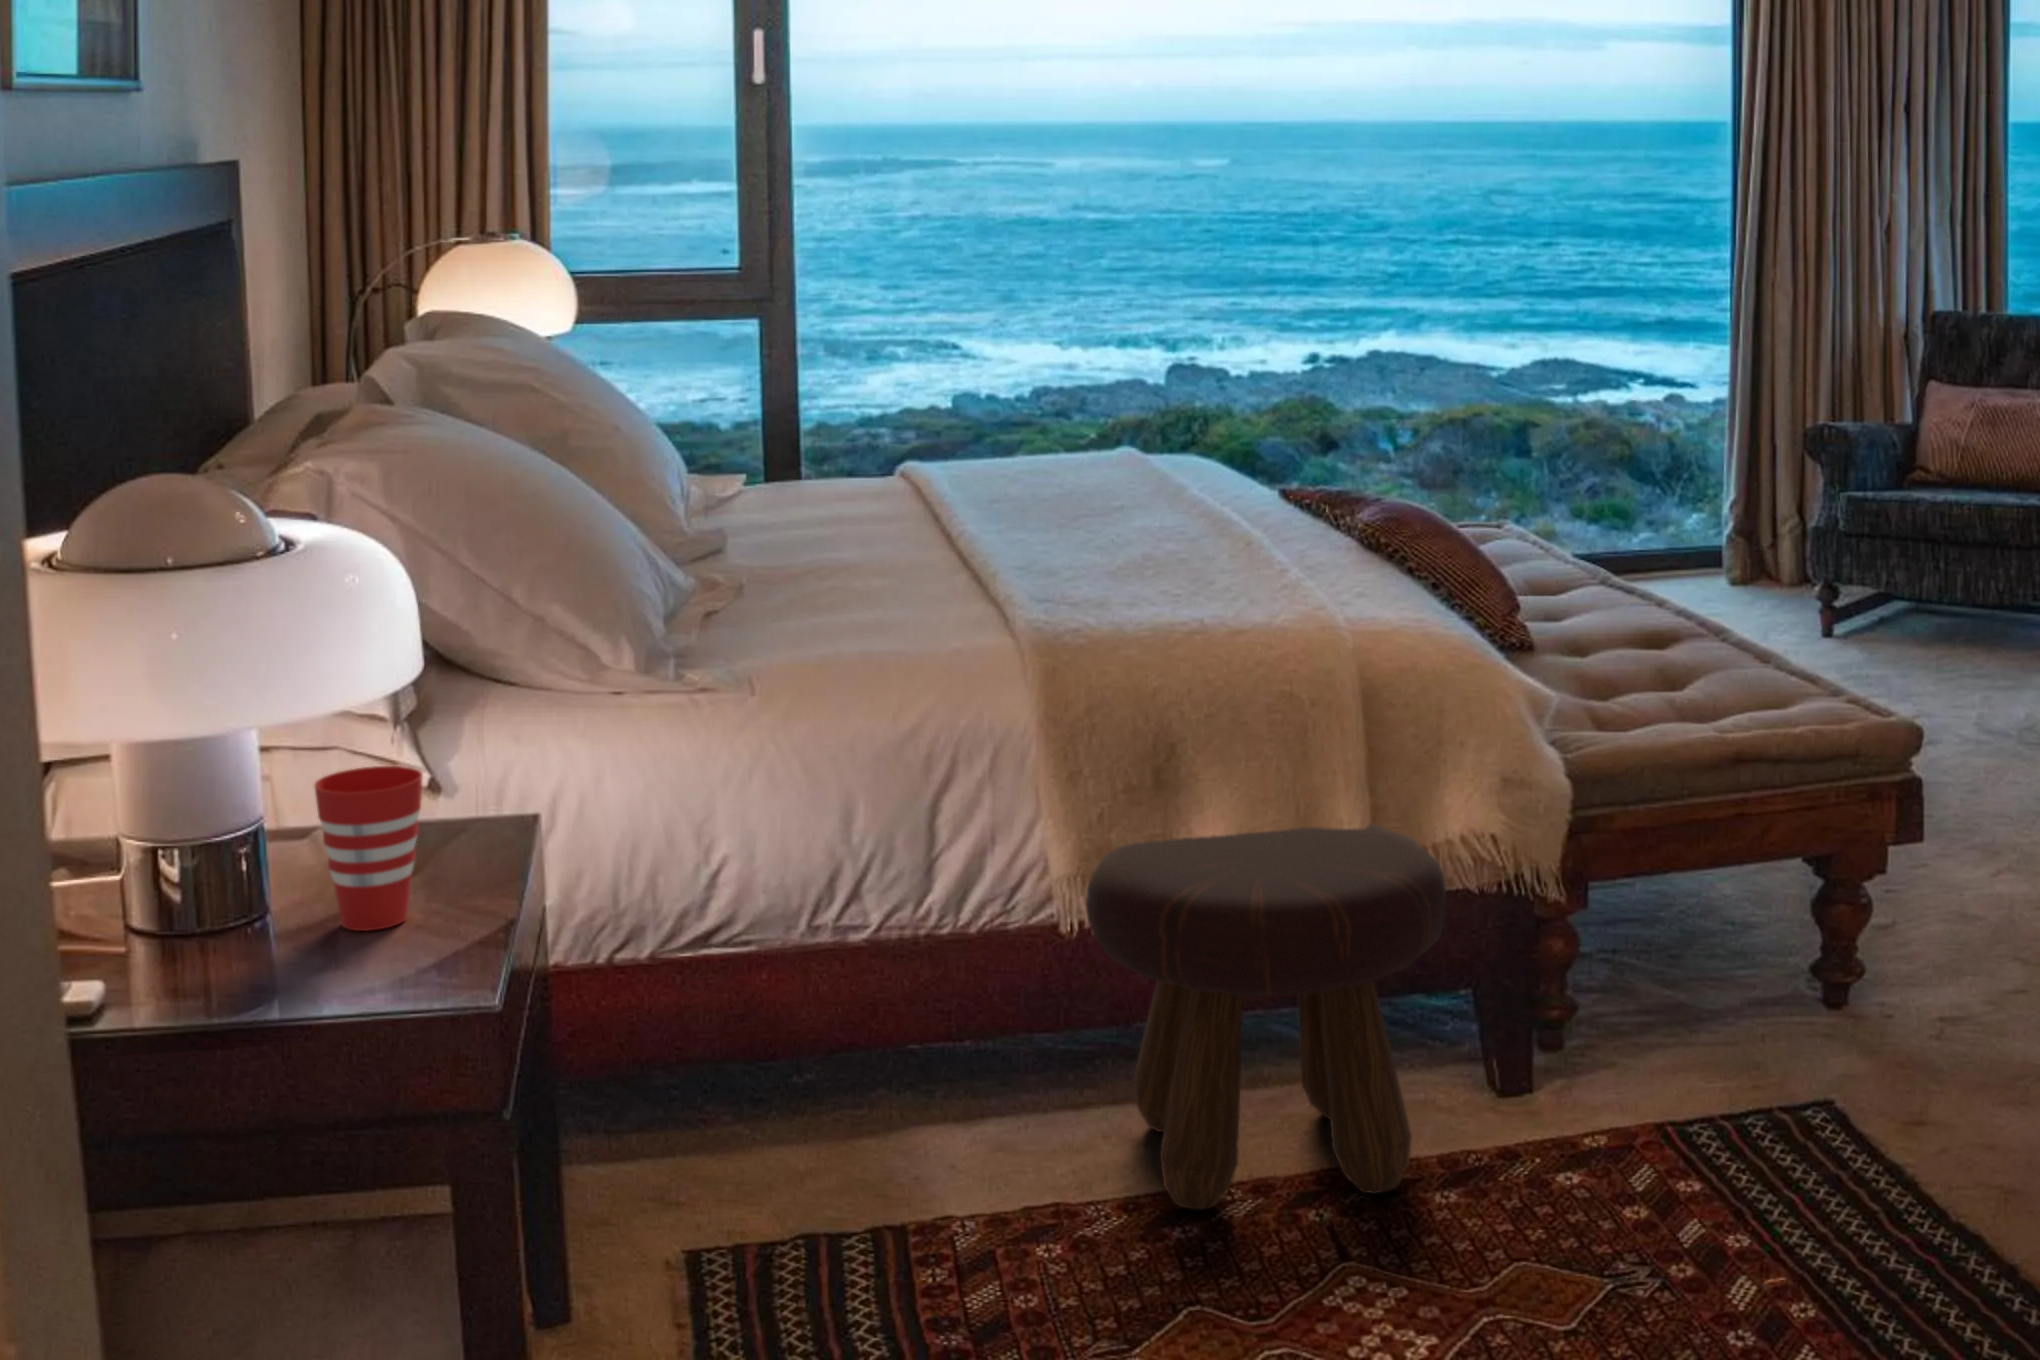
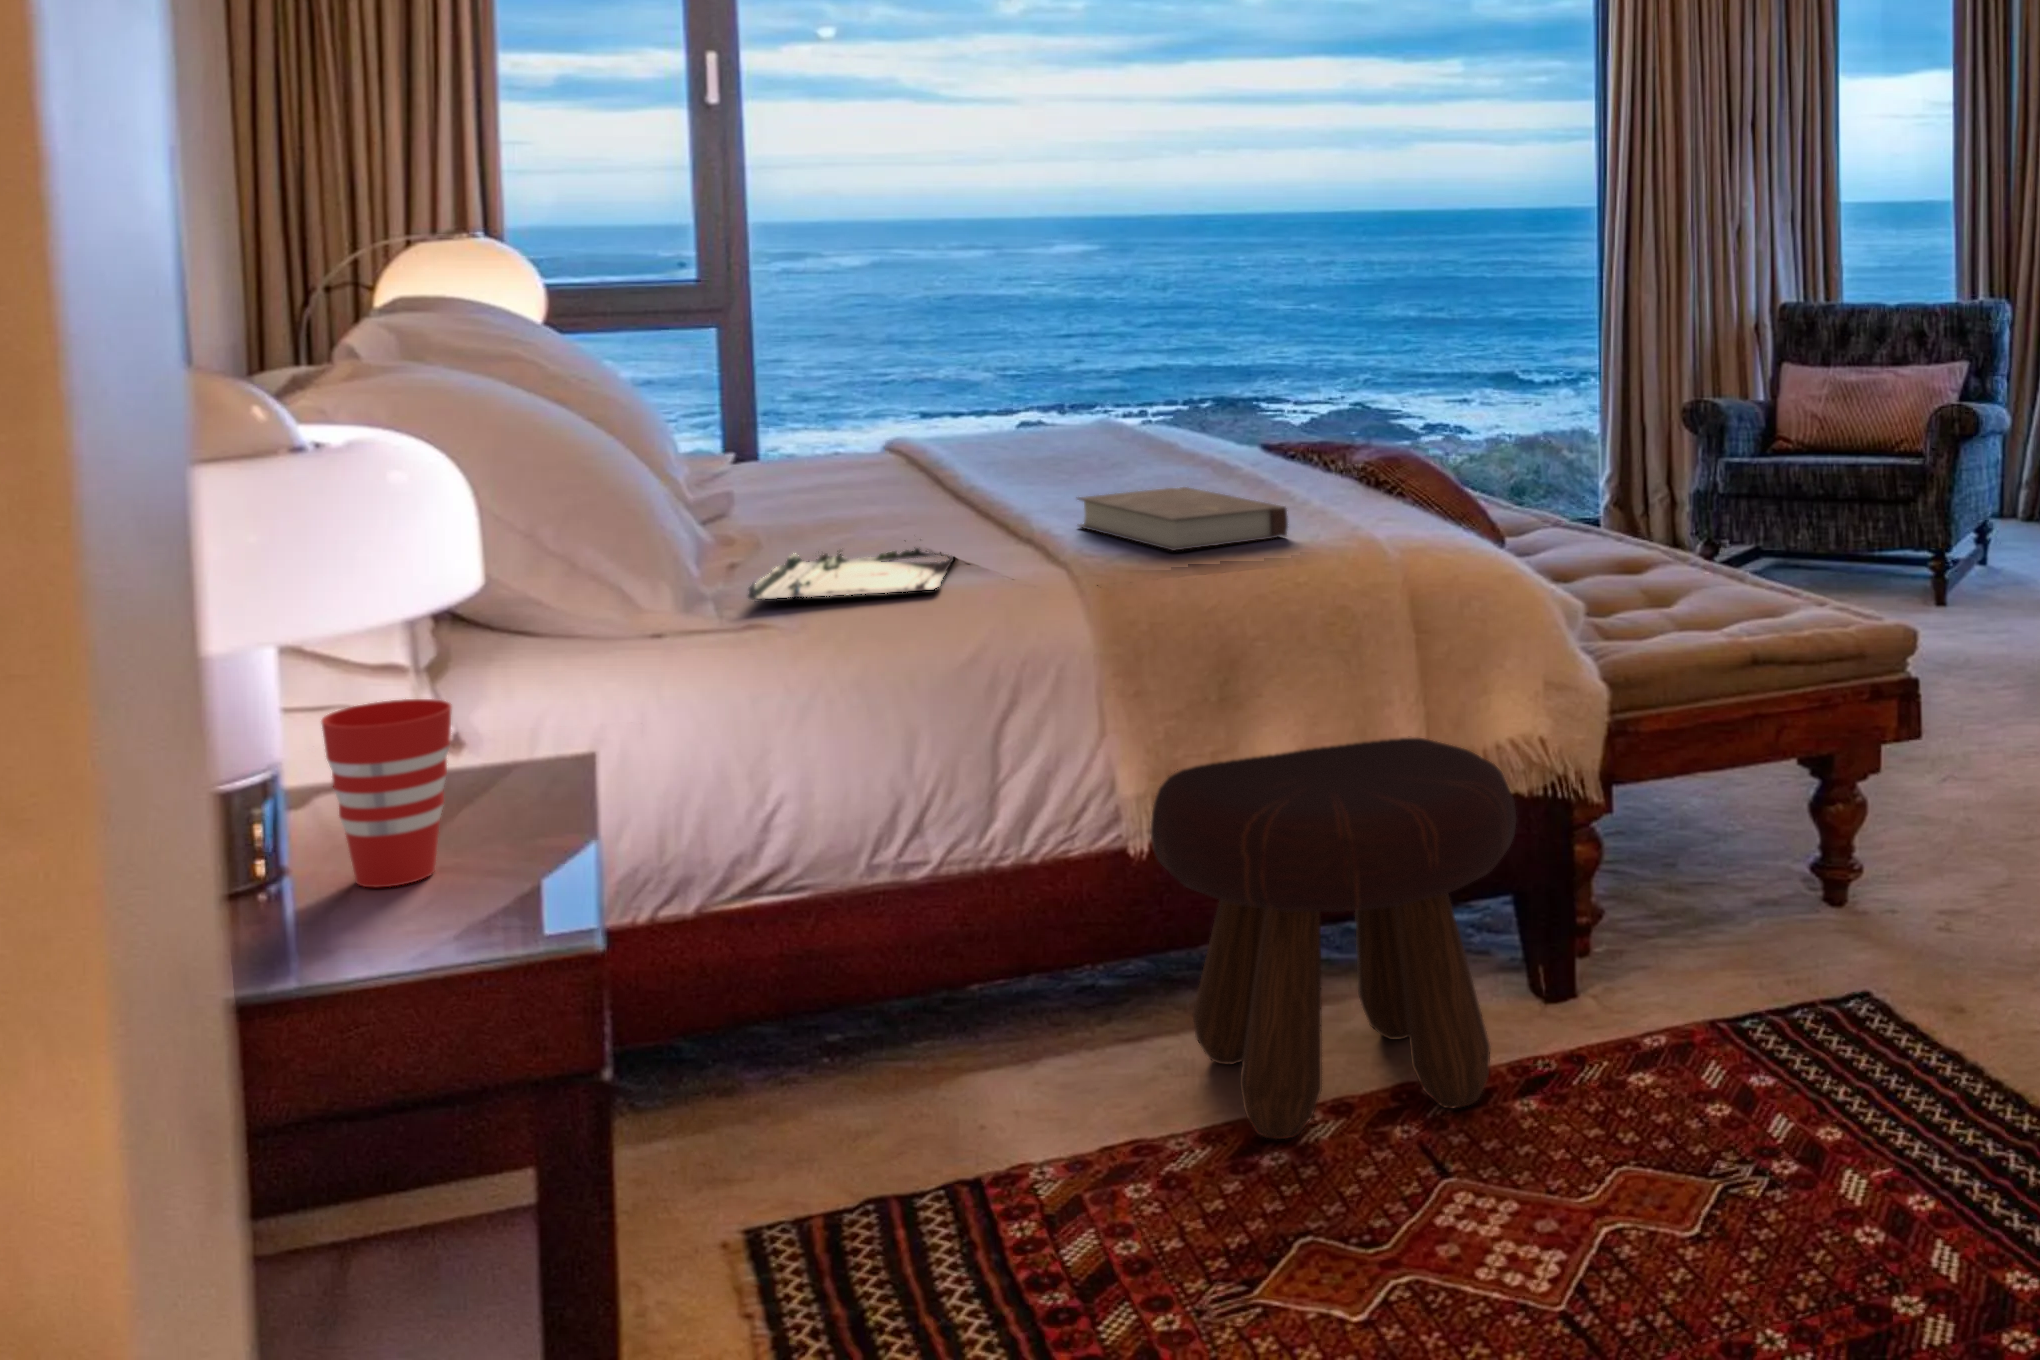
book: none [1049,550,1247,625] -> present [1078,487,1288,550]
tray: none [719,592,930,661] -> present [748,547,954,601]

